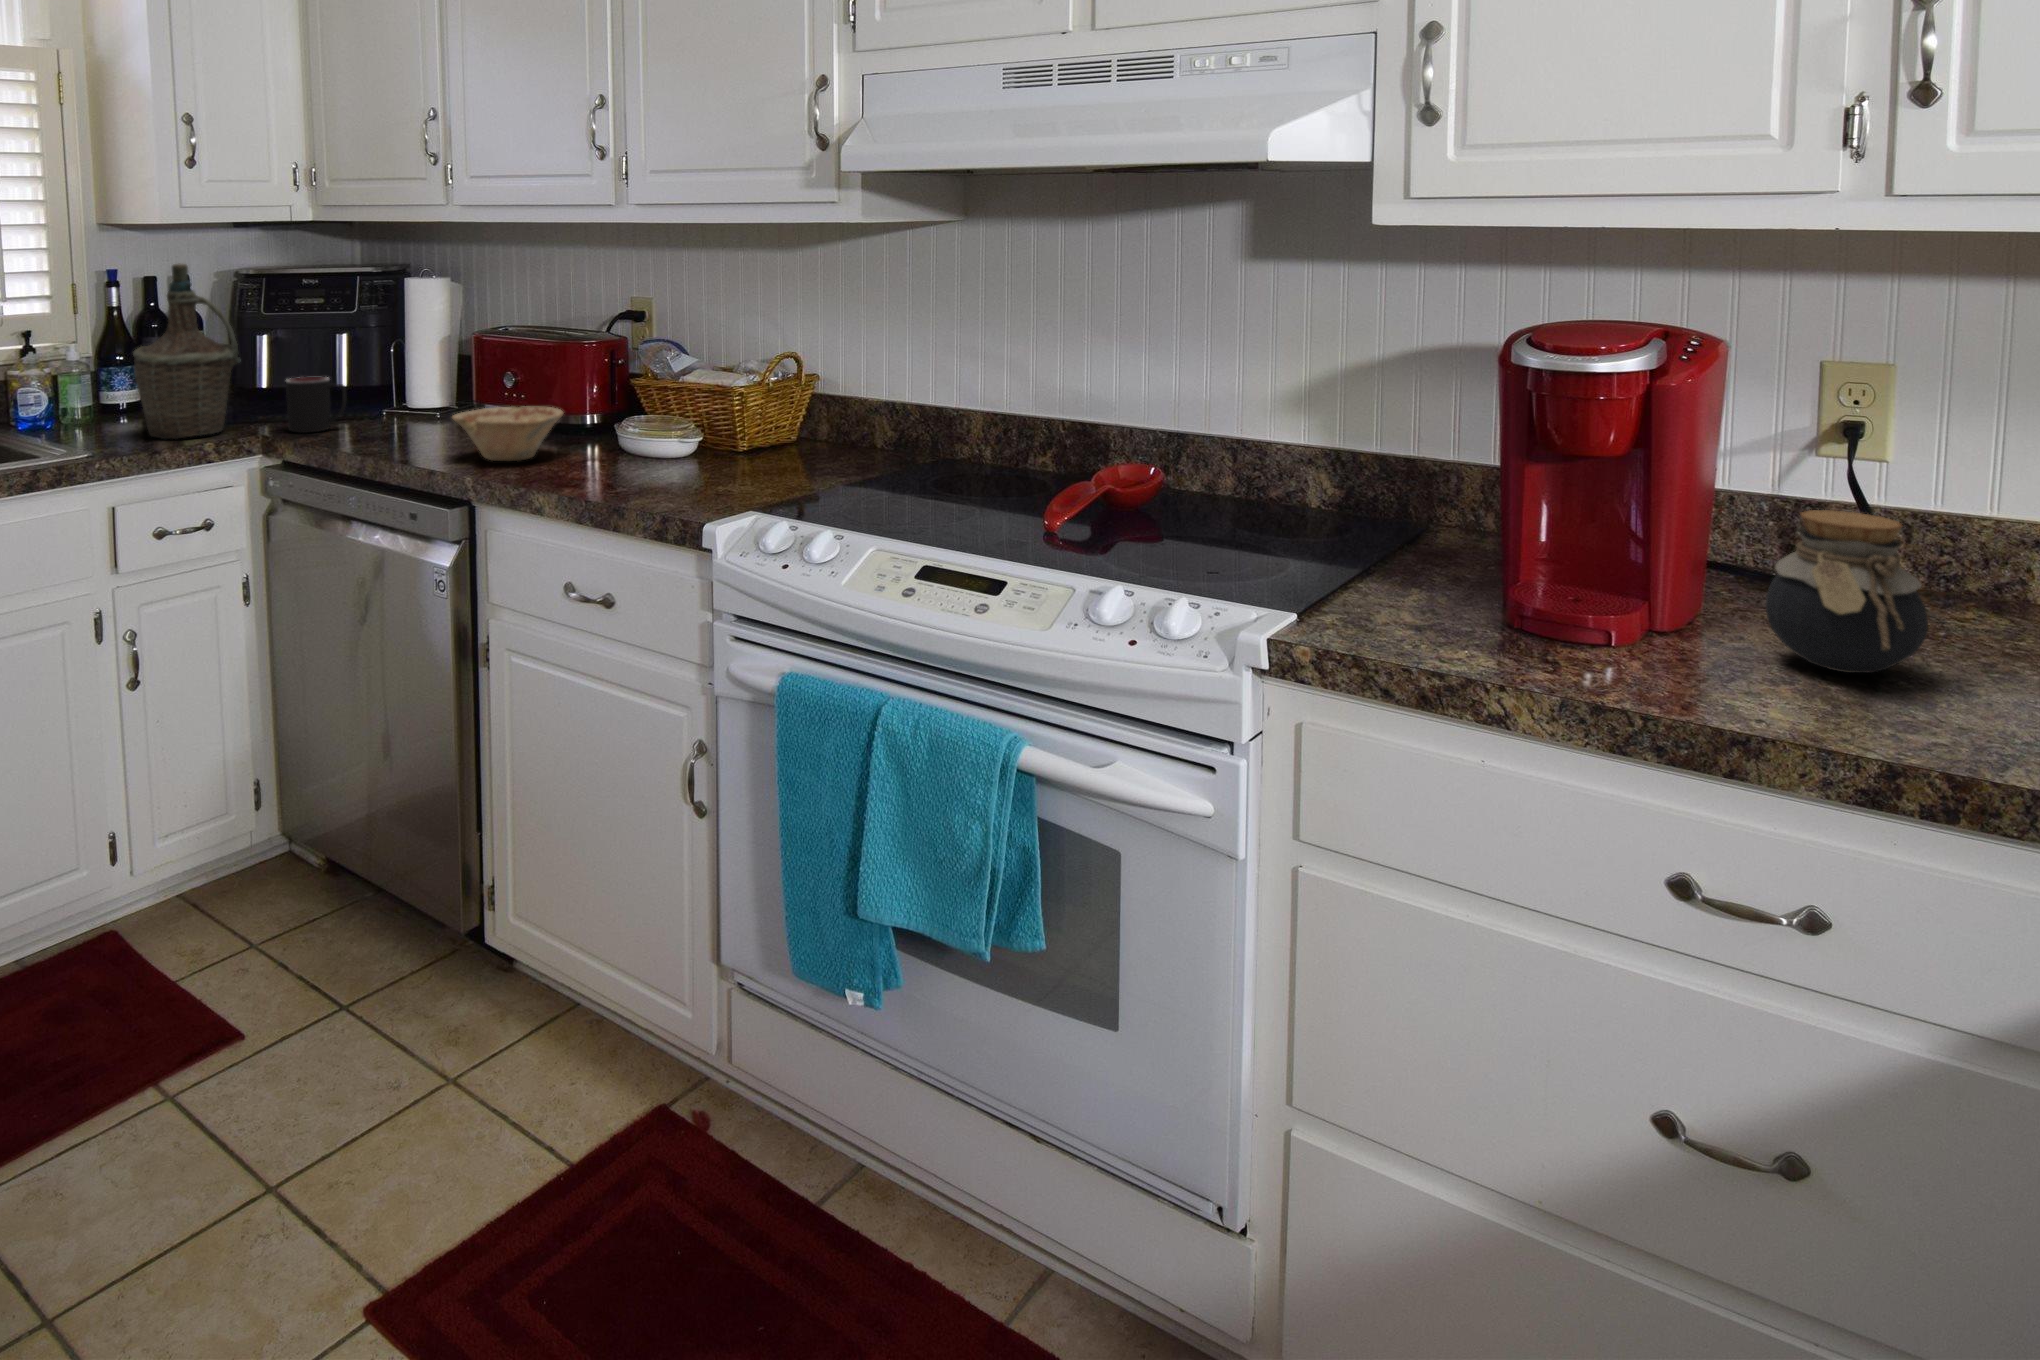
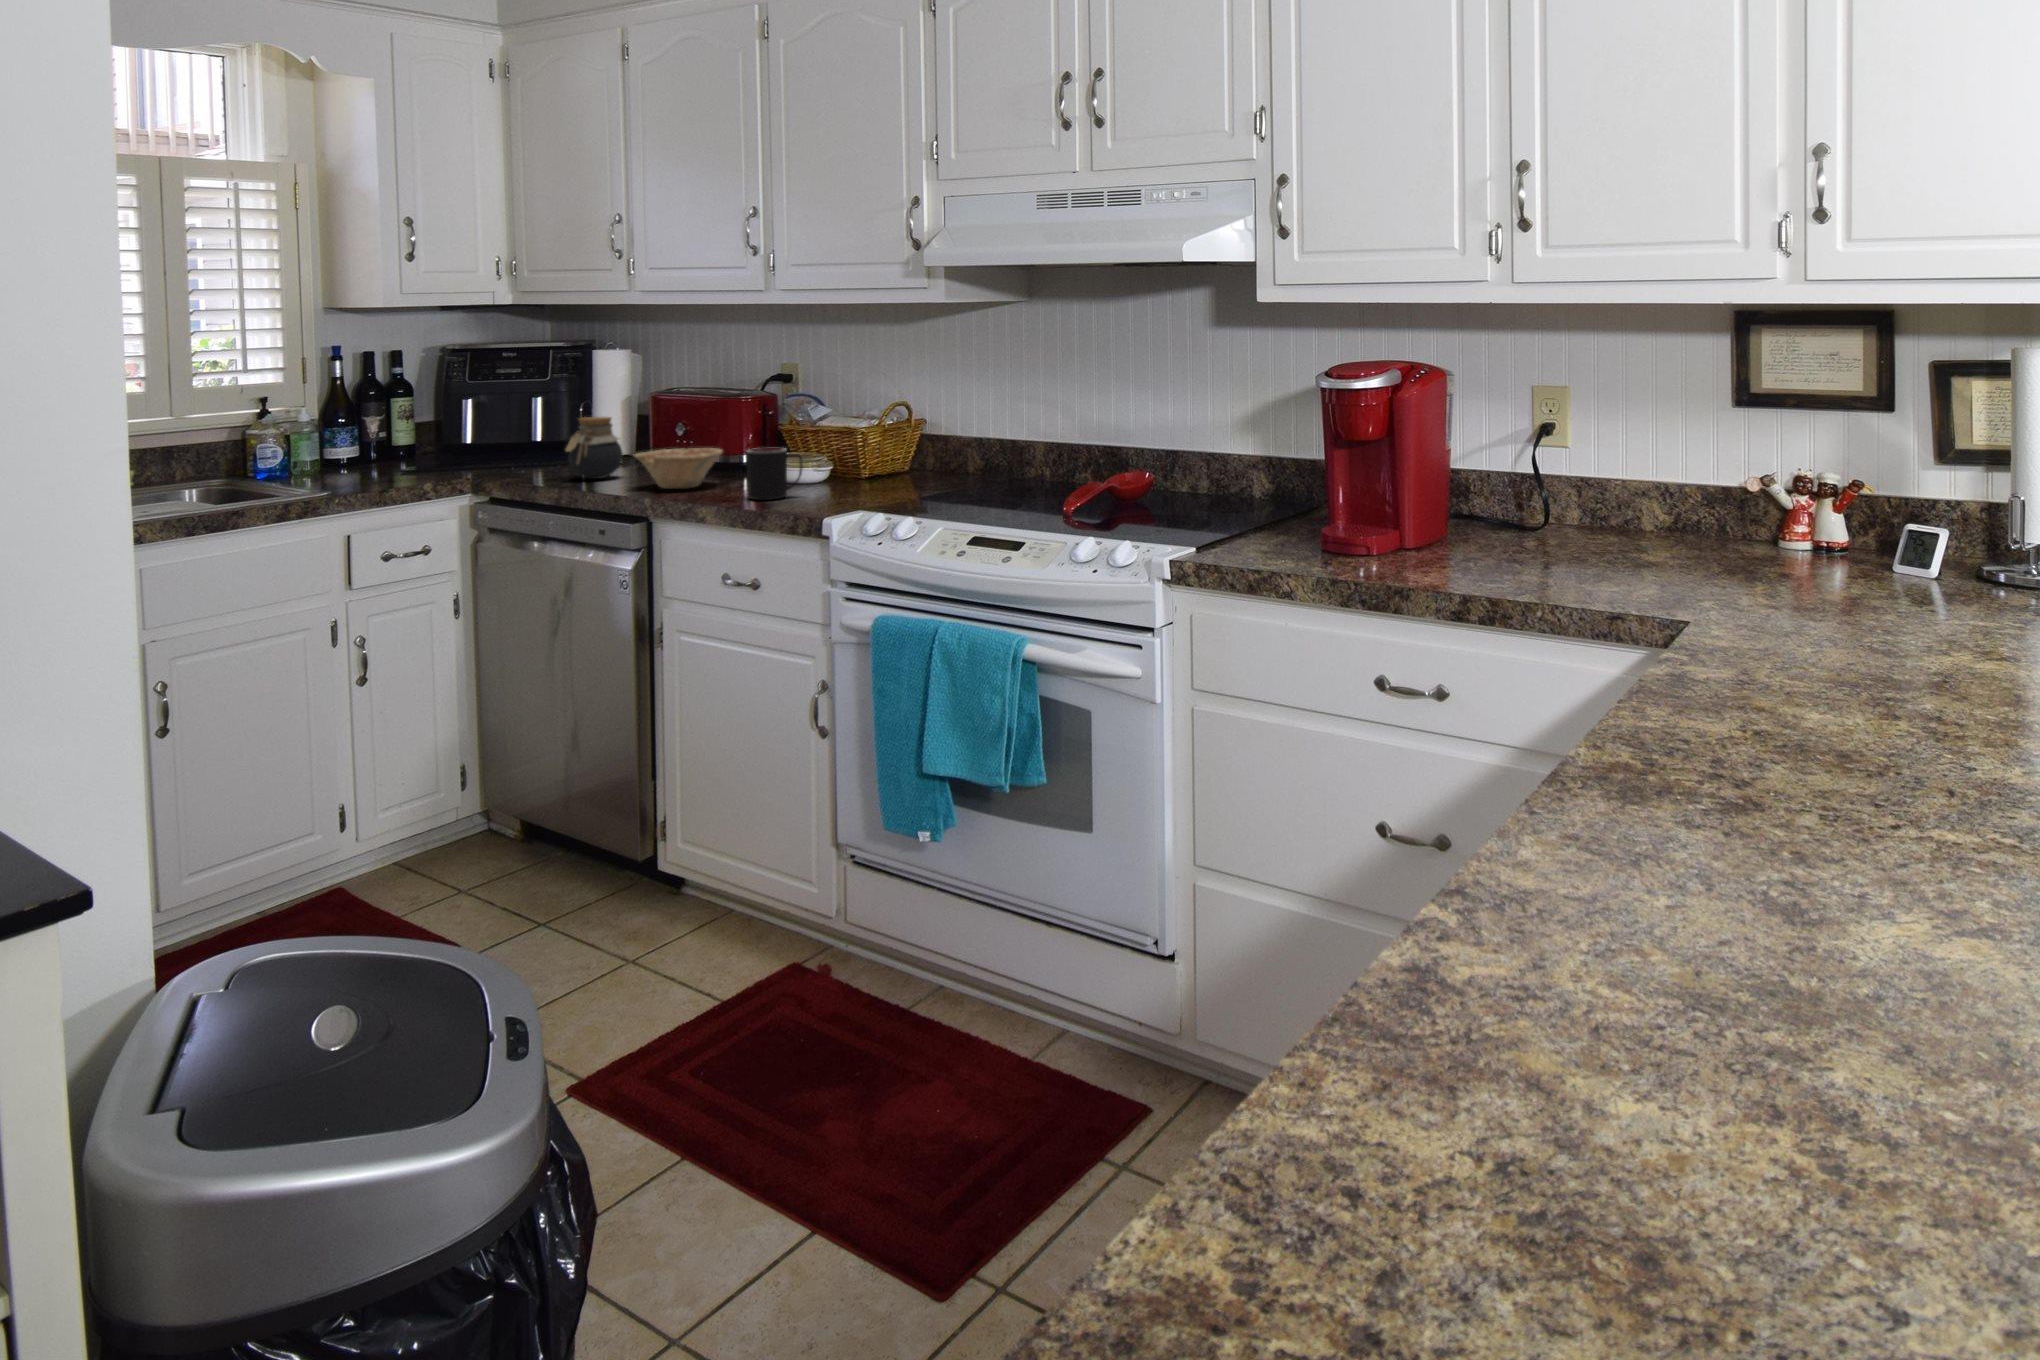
bottle: present [133,263,240,439] -> none [364,339,454,482]
mug: present [286,377,347,433] -> present [746,448,802,500]
jar: present [1766,510,1928,673] -> present [566,417,623,479]

